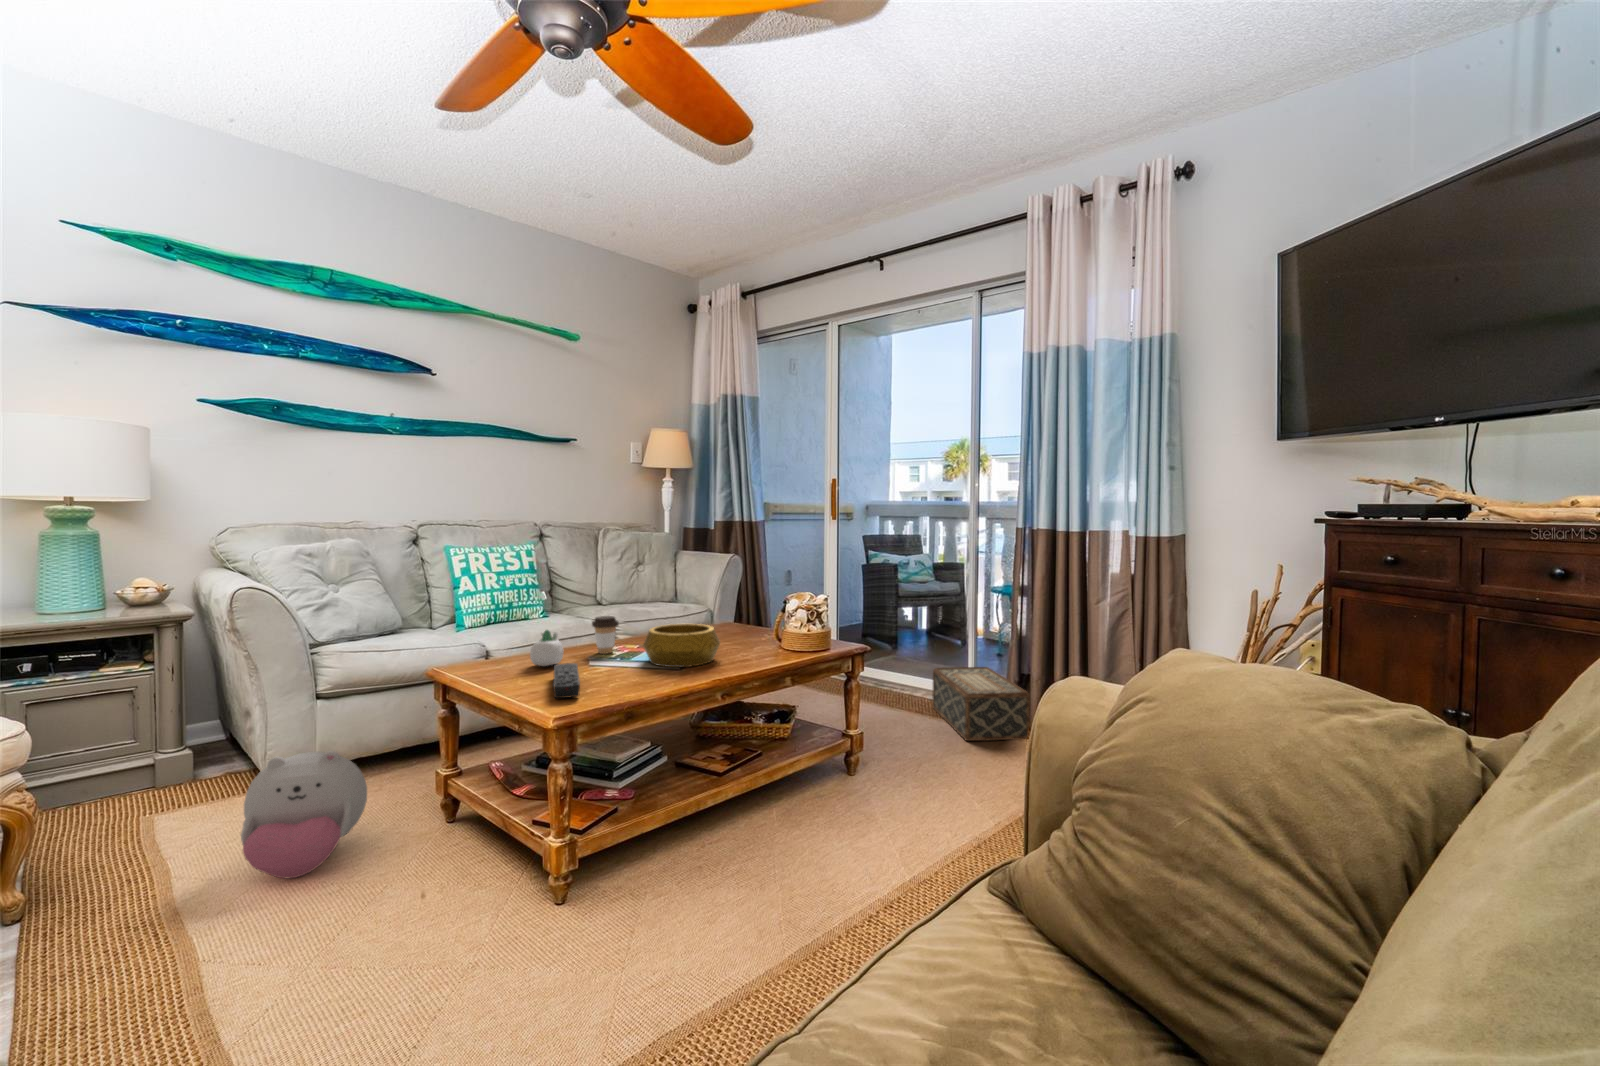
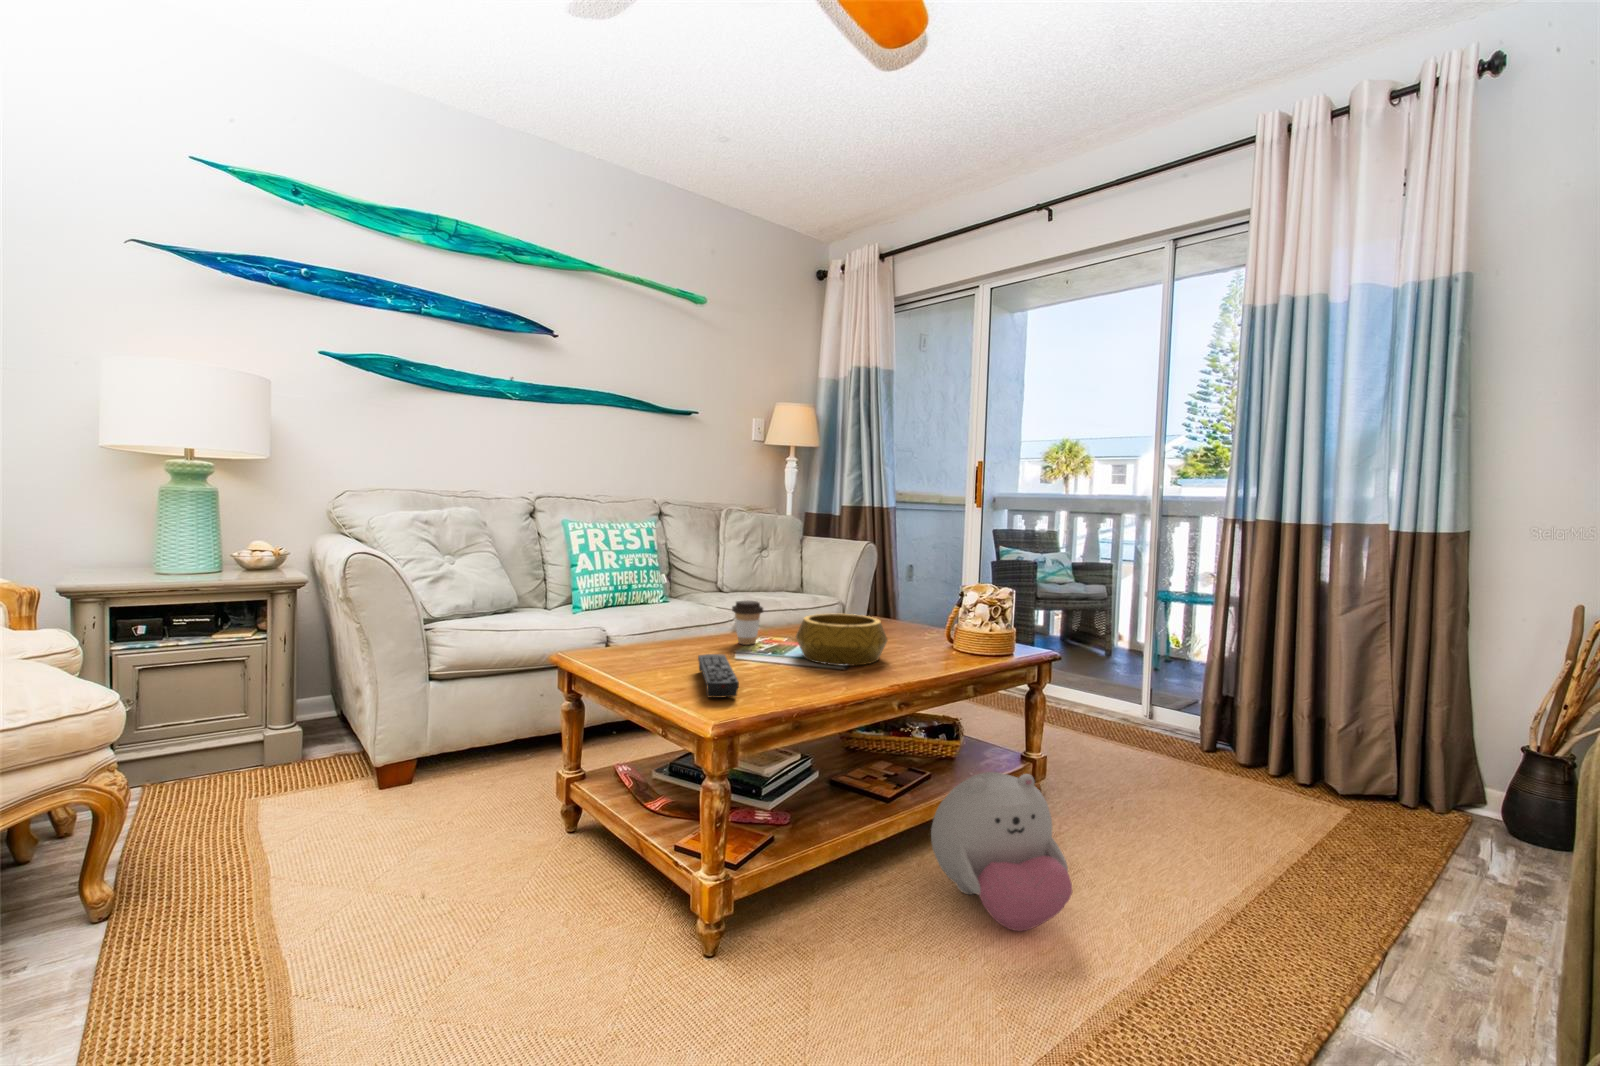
succulent planter: present [530,630,563,666] -> none [666,613,704,656]
woven basket: present [933,667,1031,741] -> none [1100,680,1242,774]
plush toy: present [241,751,367,879] -> present [931,772,1072,931]

